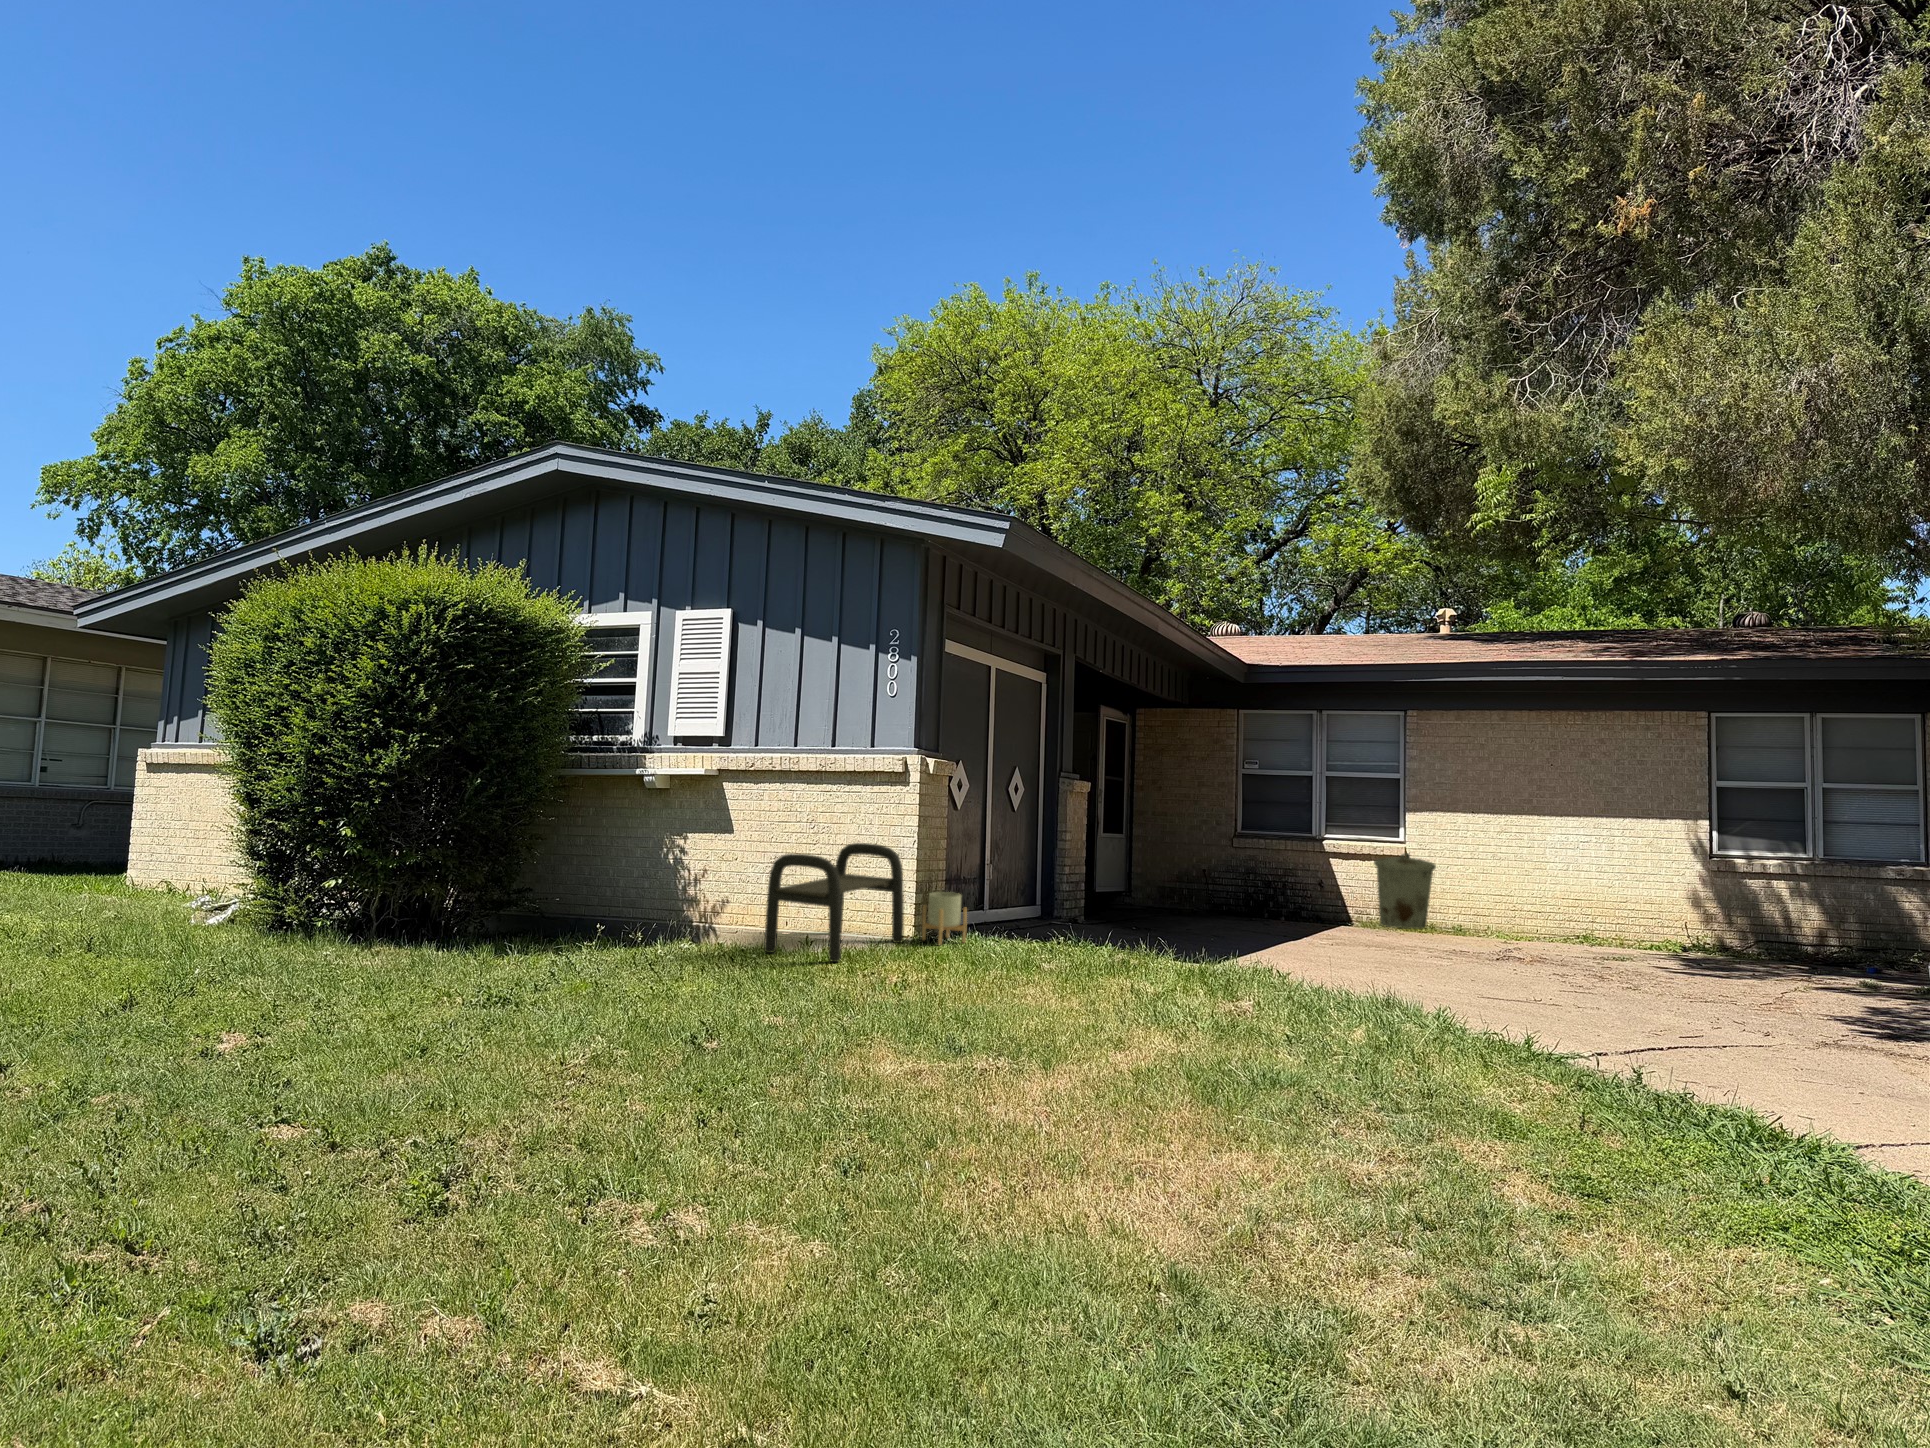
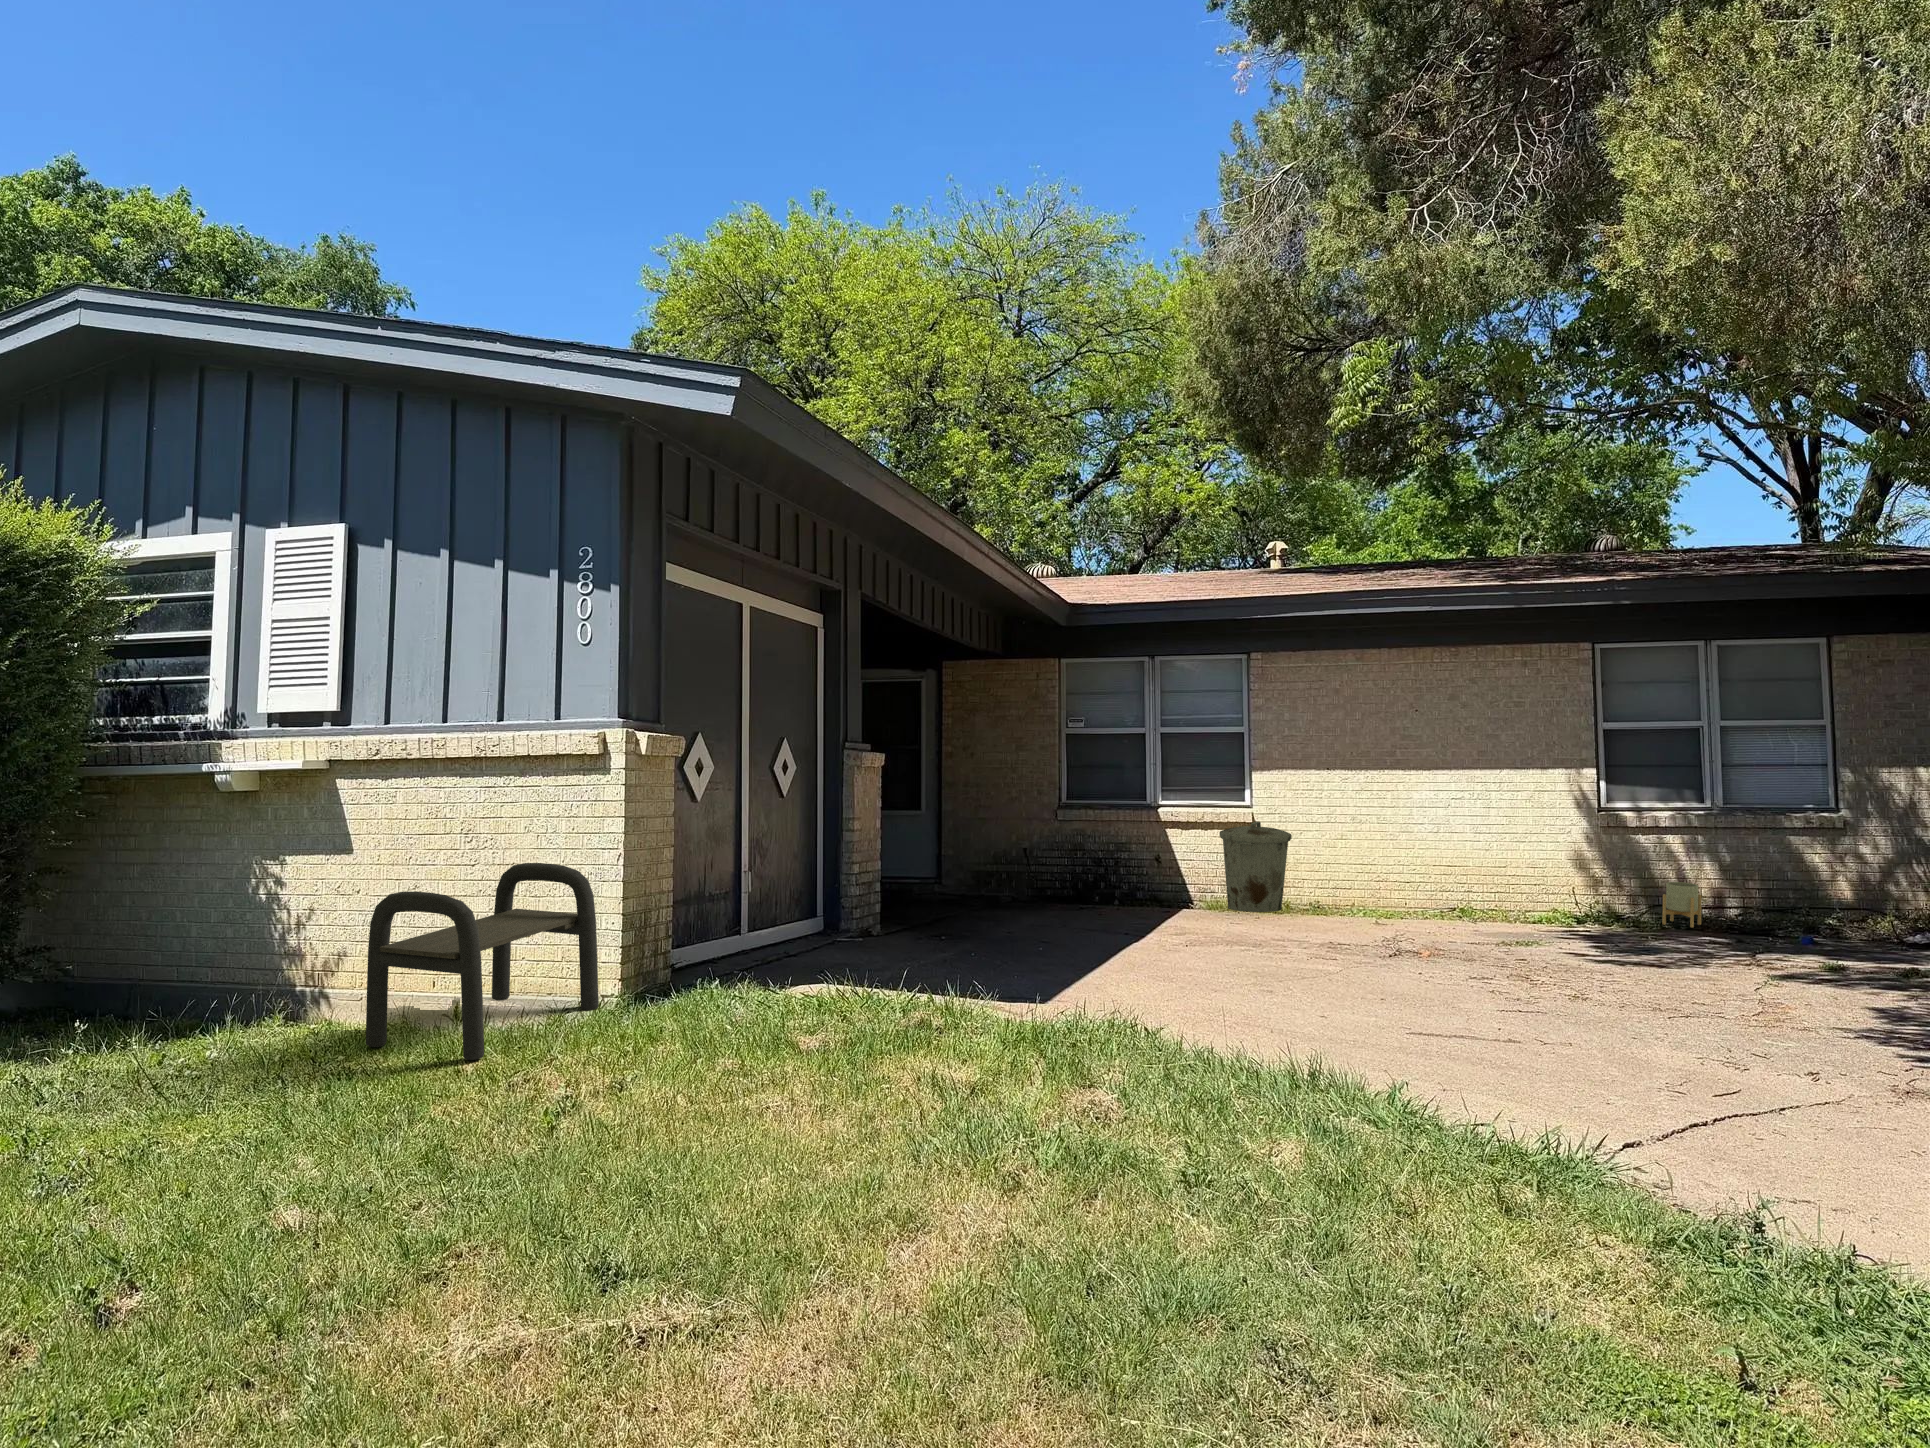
planter: present [922,892,967,945] -> present [1662,882,1702,928]

